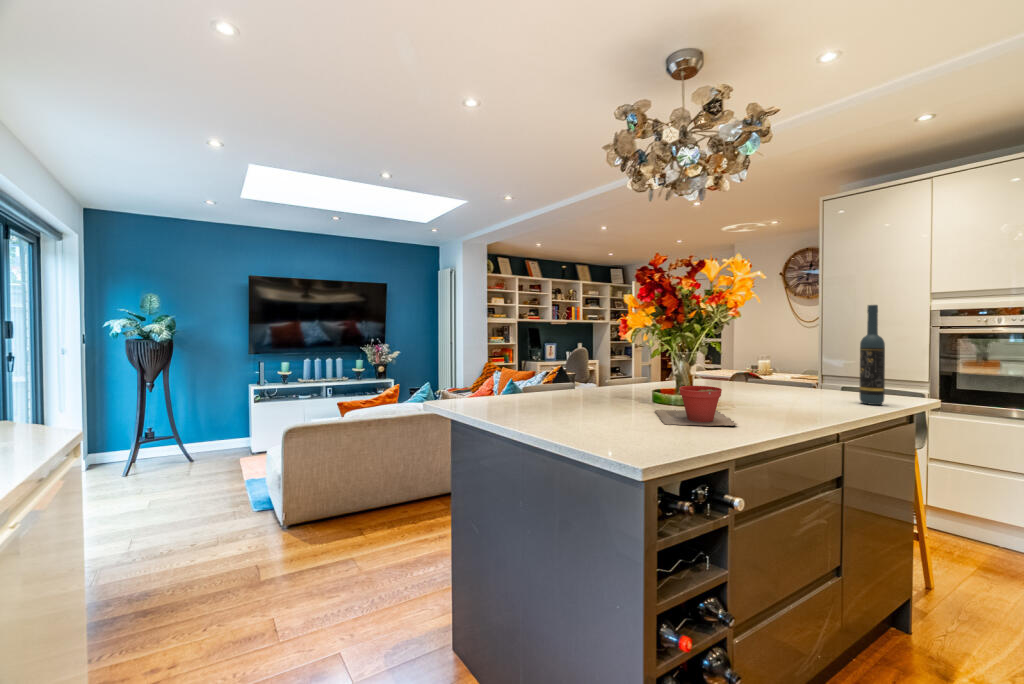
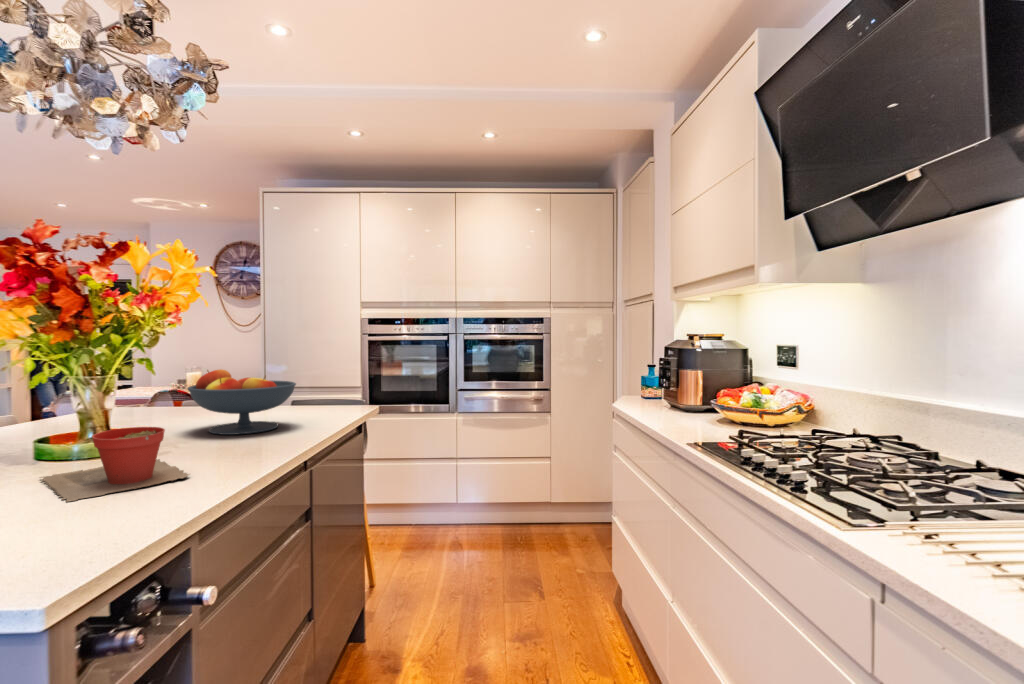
wine bottle: present [859,305,885,405] -> none [311,314,333,417]
fruit bowl: none [745,353,840,407] -> present [188,369,296,435]

